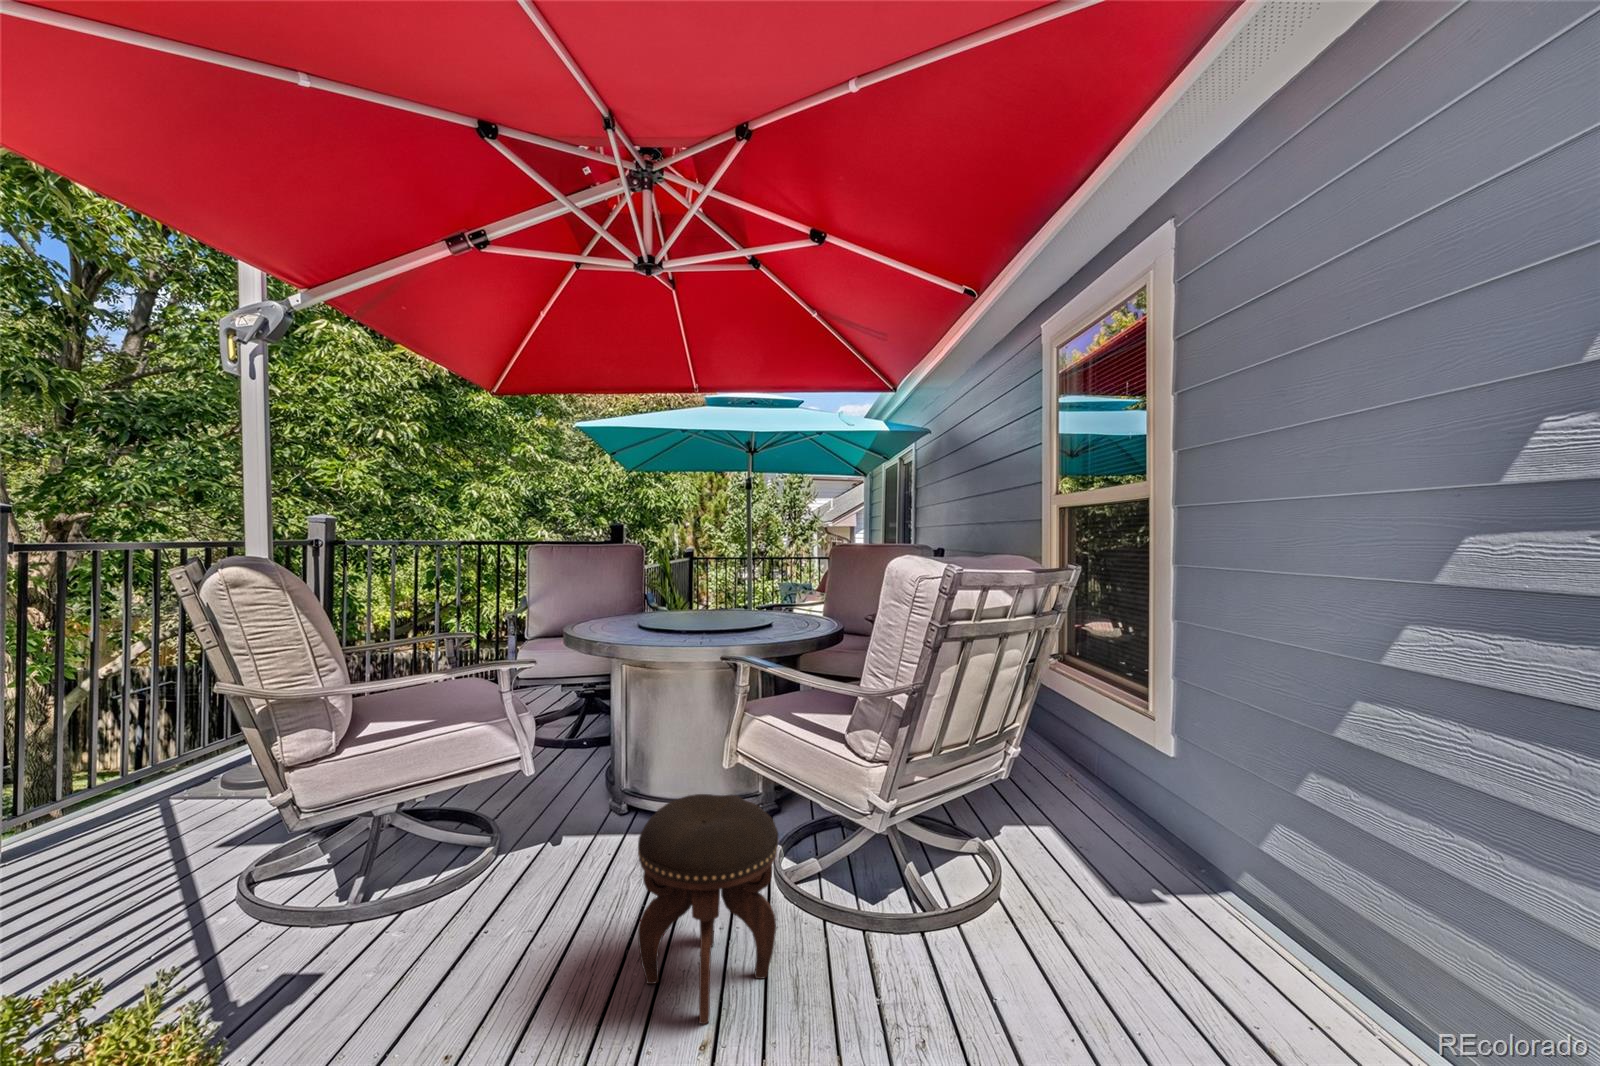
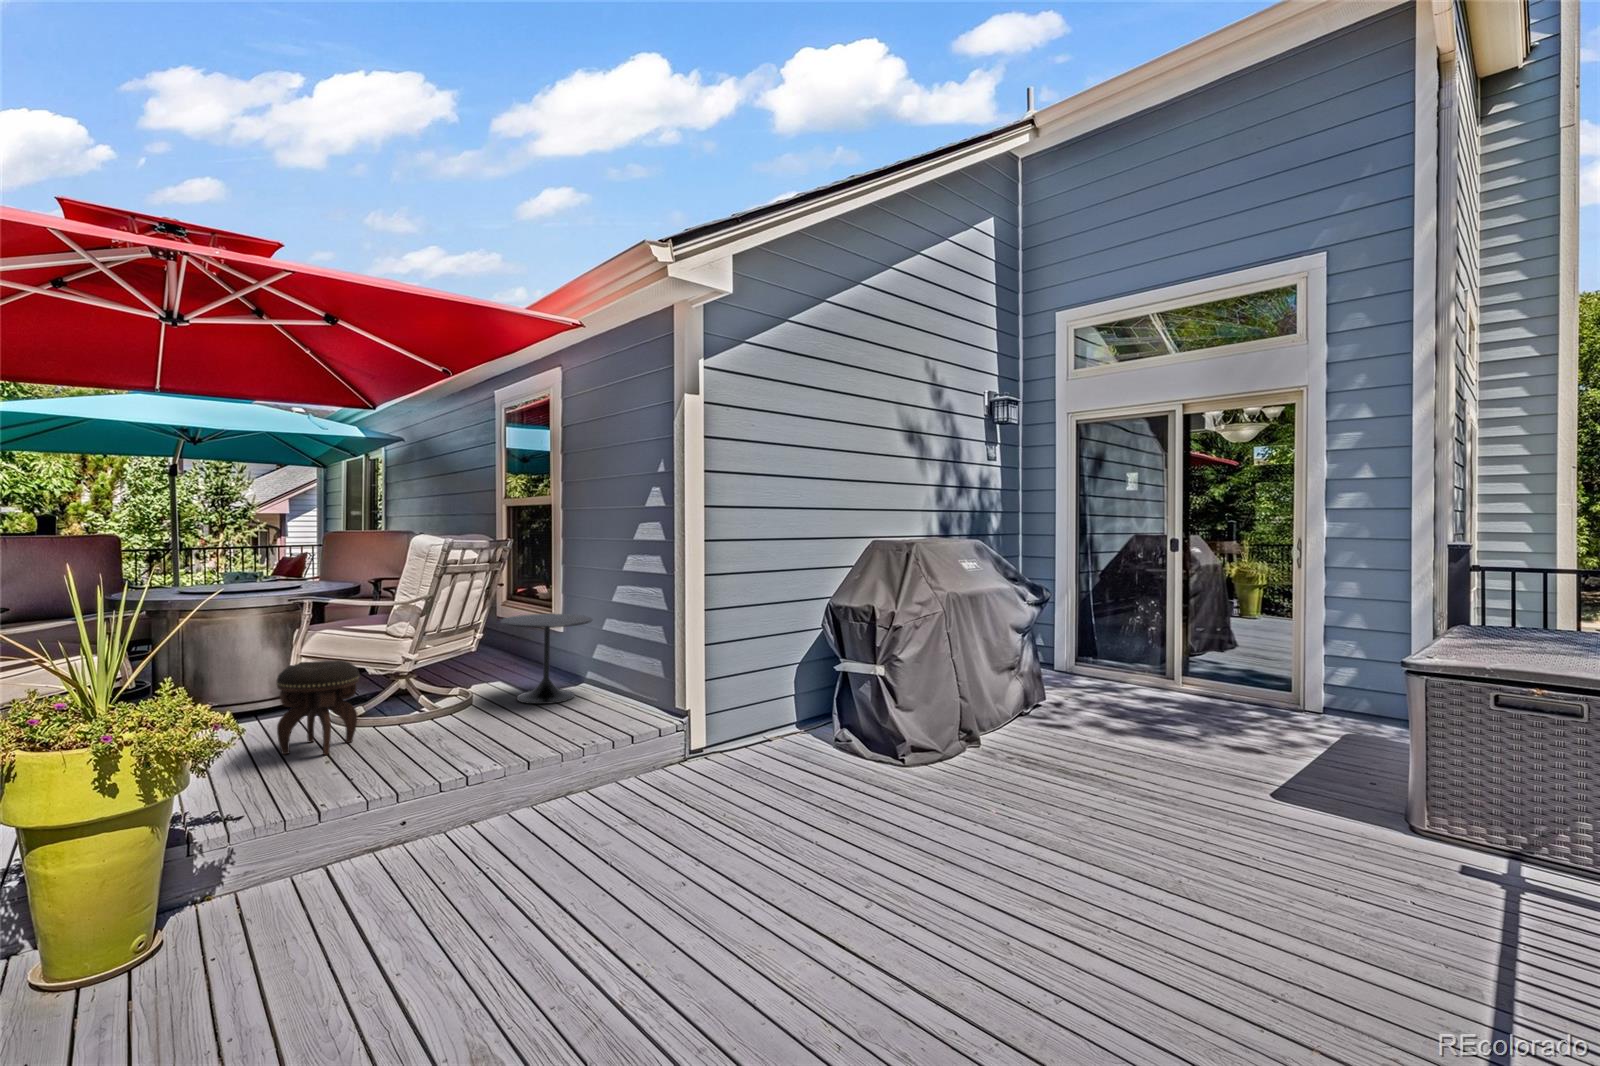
side table: none [1056,716,1279,954] -> present [501,614,592,704]

